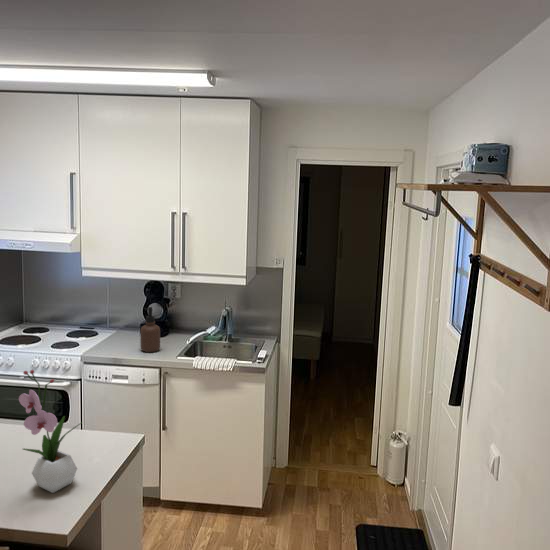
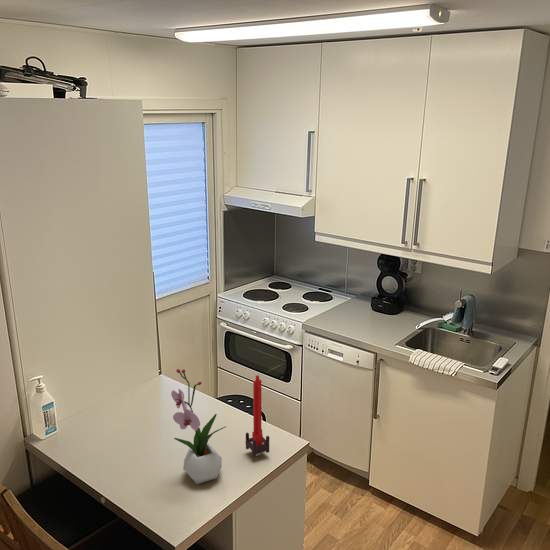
soap dispenser: present [140,307,160,352] -> none [363,283,385,332]
candle: none [89,371,115,457] -> present [246,375,269,457]

